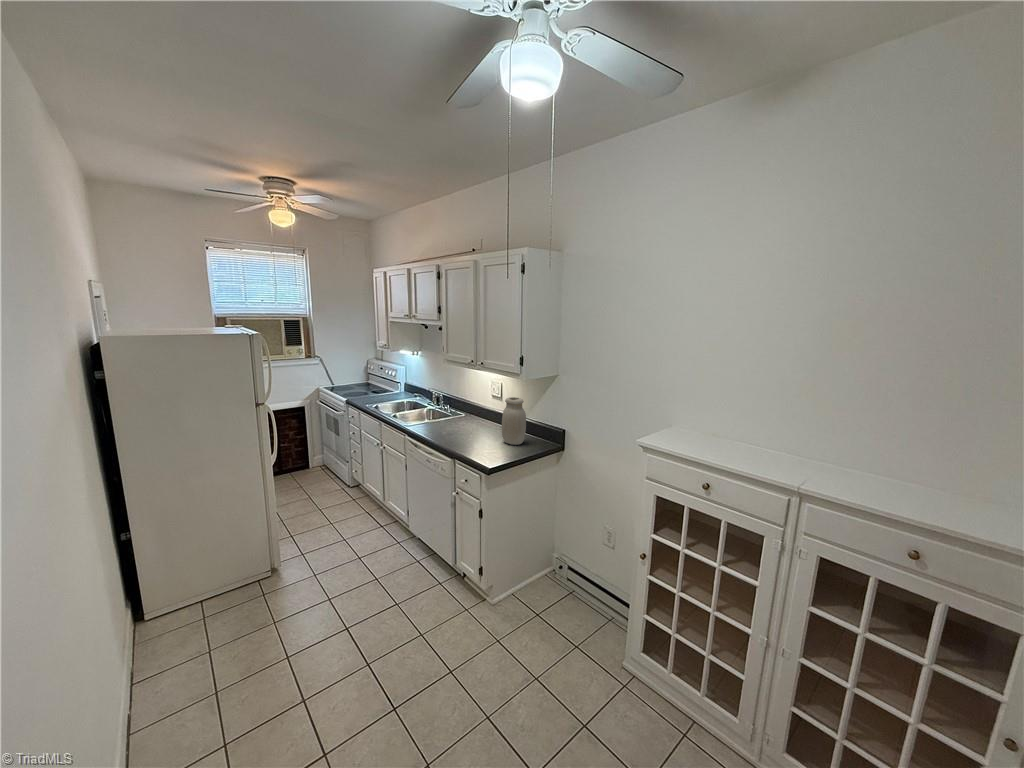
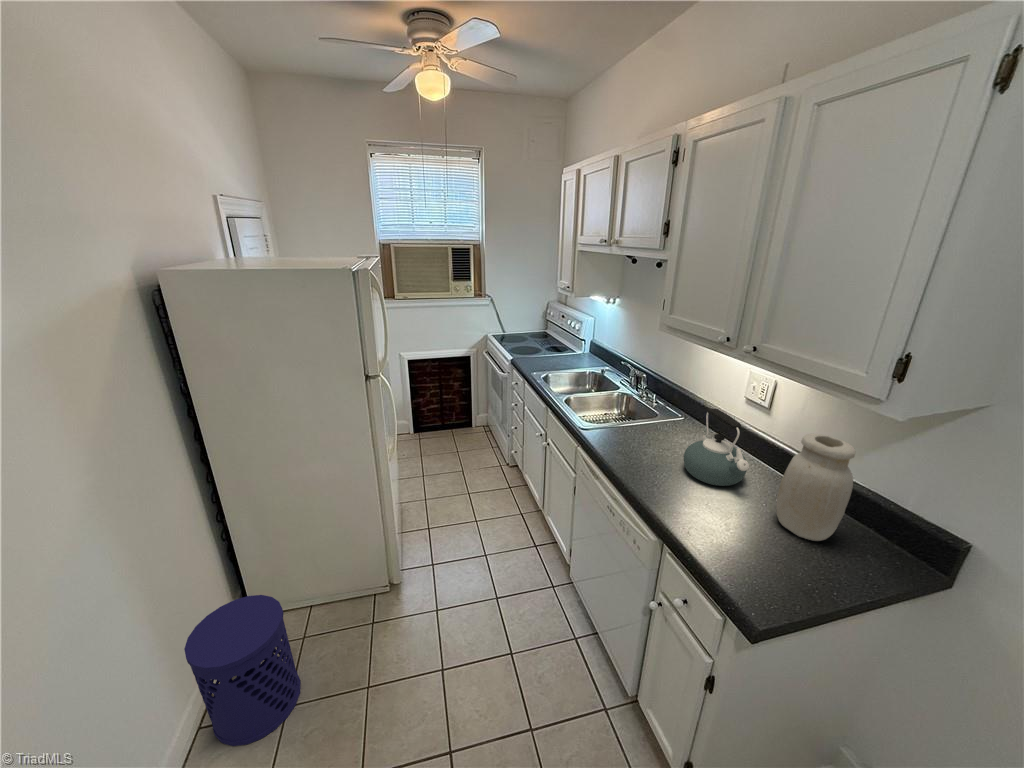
kettle: none [463,399,493,436] -> present [684,409,749,486]
waste bin: none [128,568,216,682] -> present [184,595,301,746]

